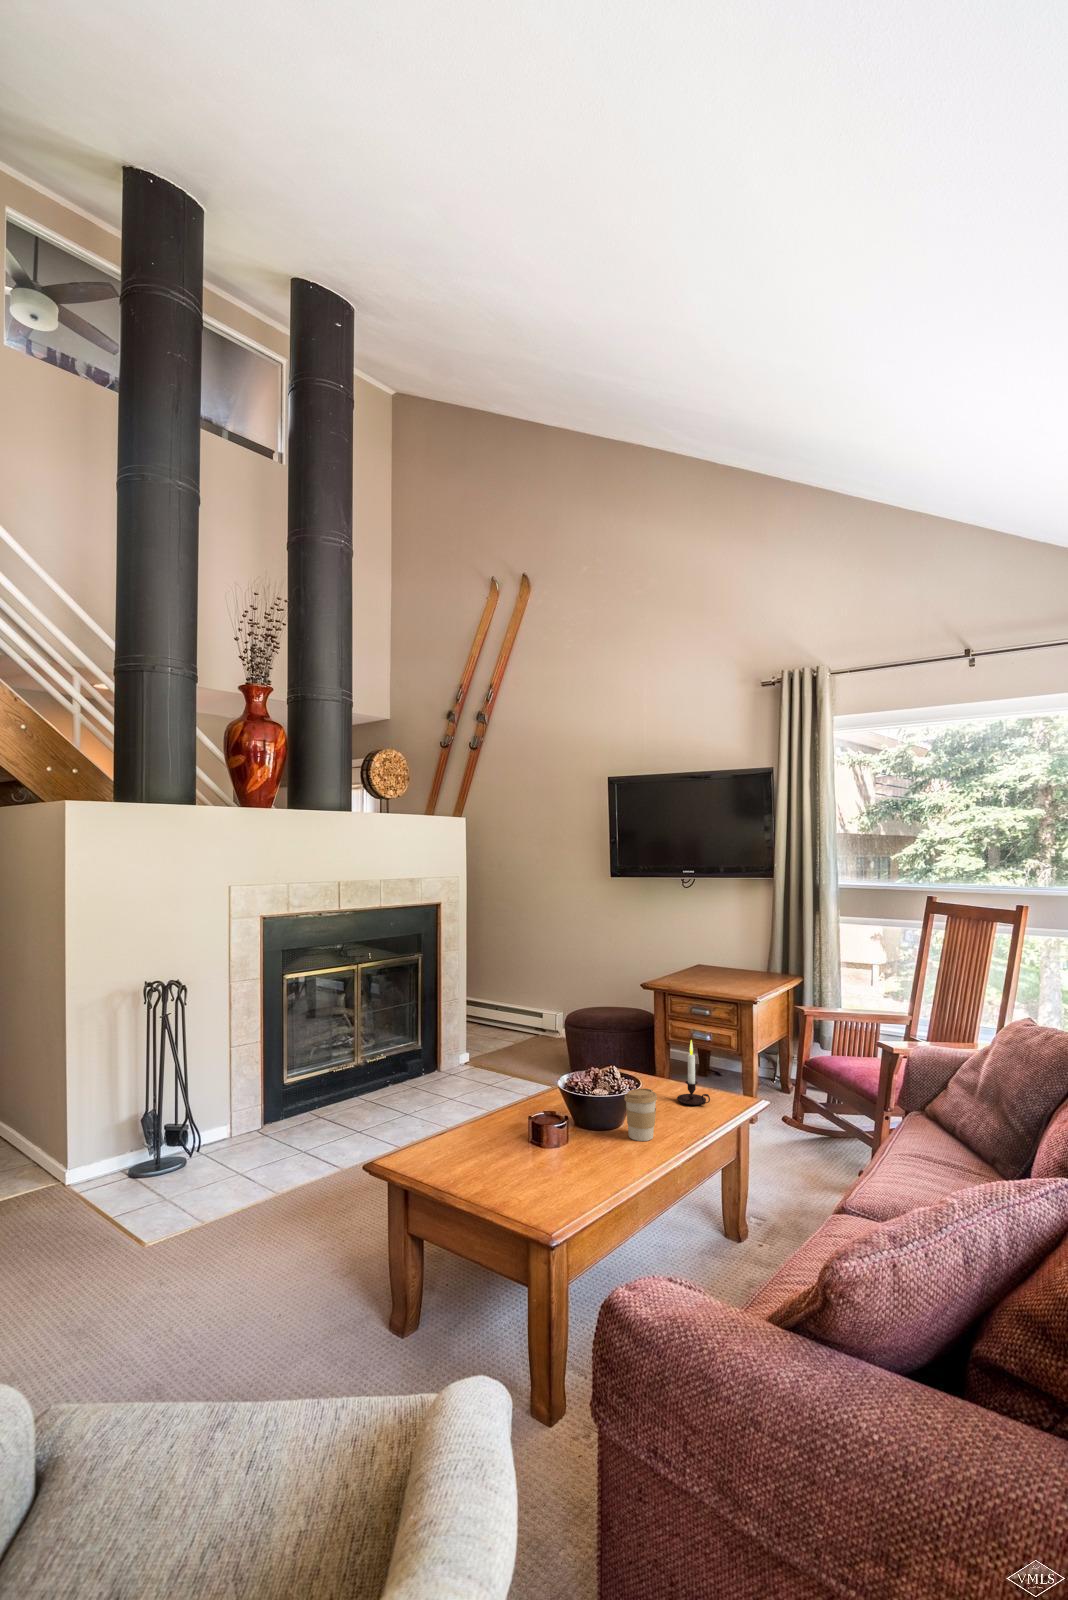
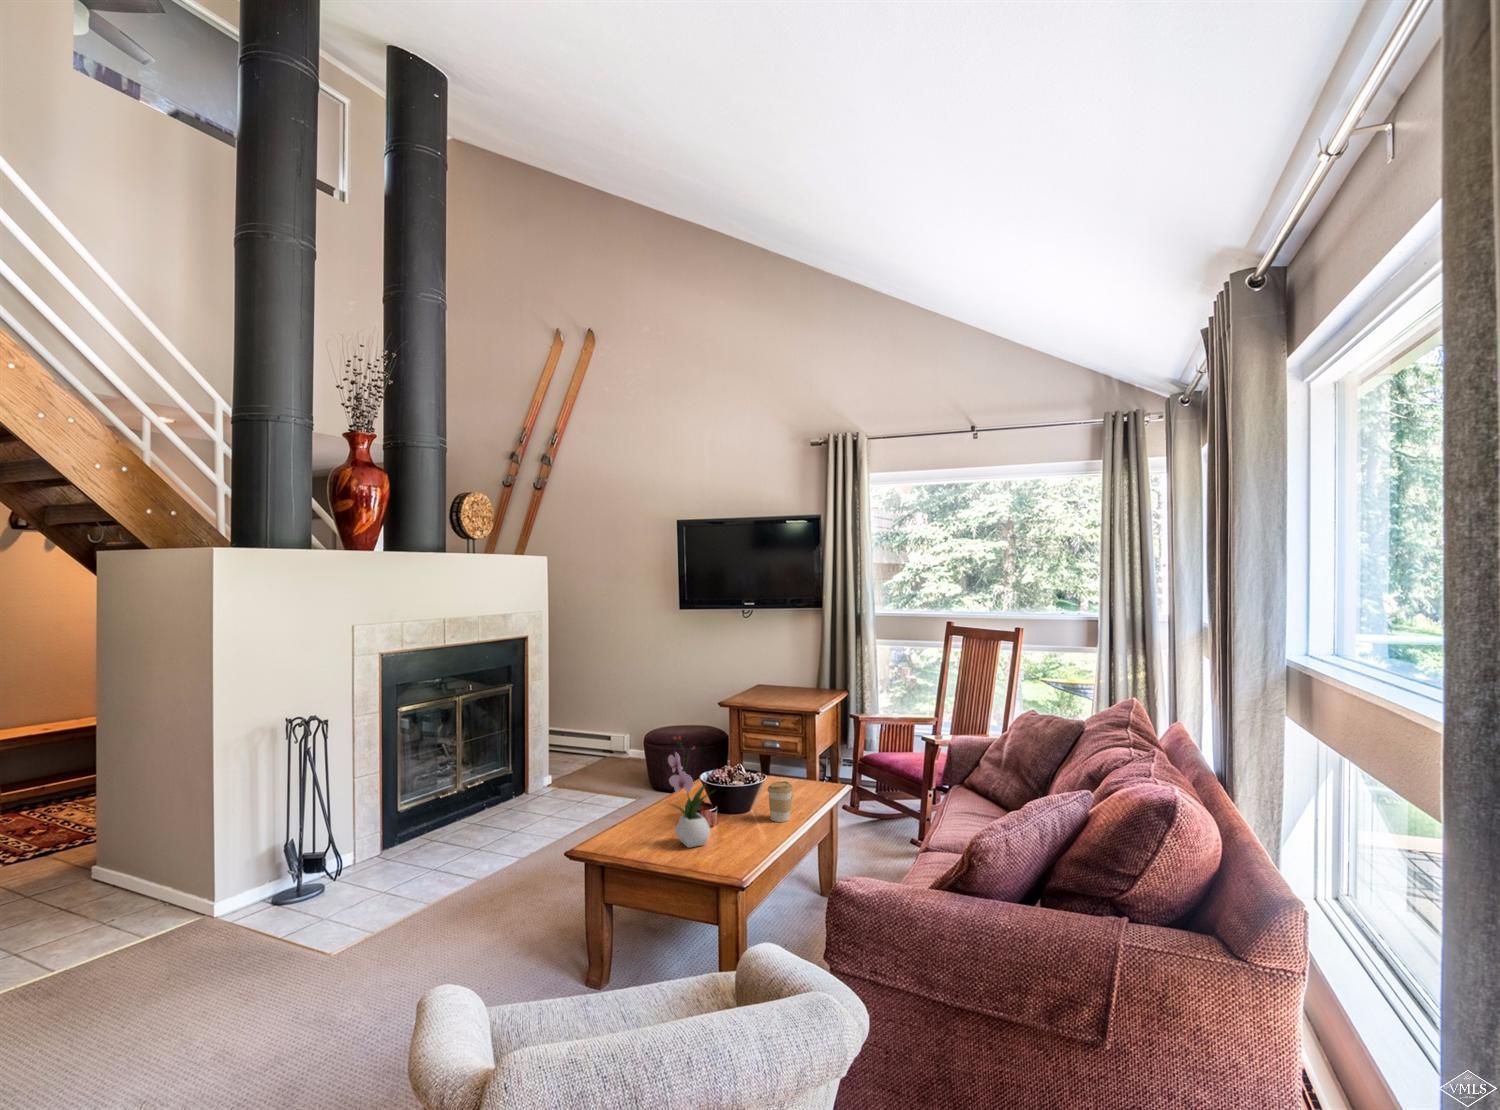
flower arrangement: none [483,1022,539,1162] -> present [668,737,710,848]
candle: present [677,1040,710,1105] -> none [791,742,818,793]

